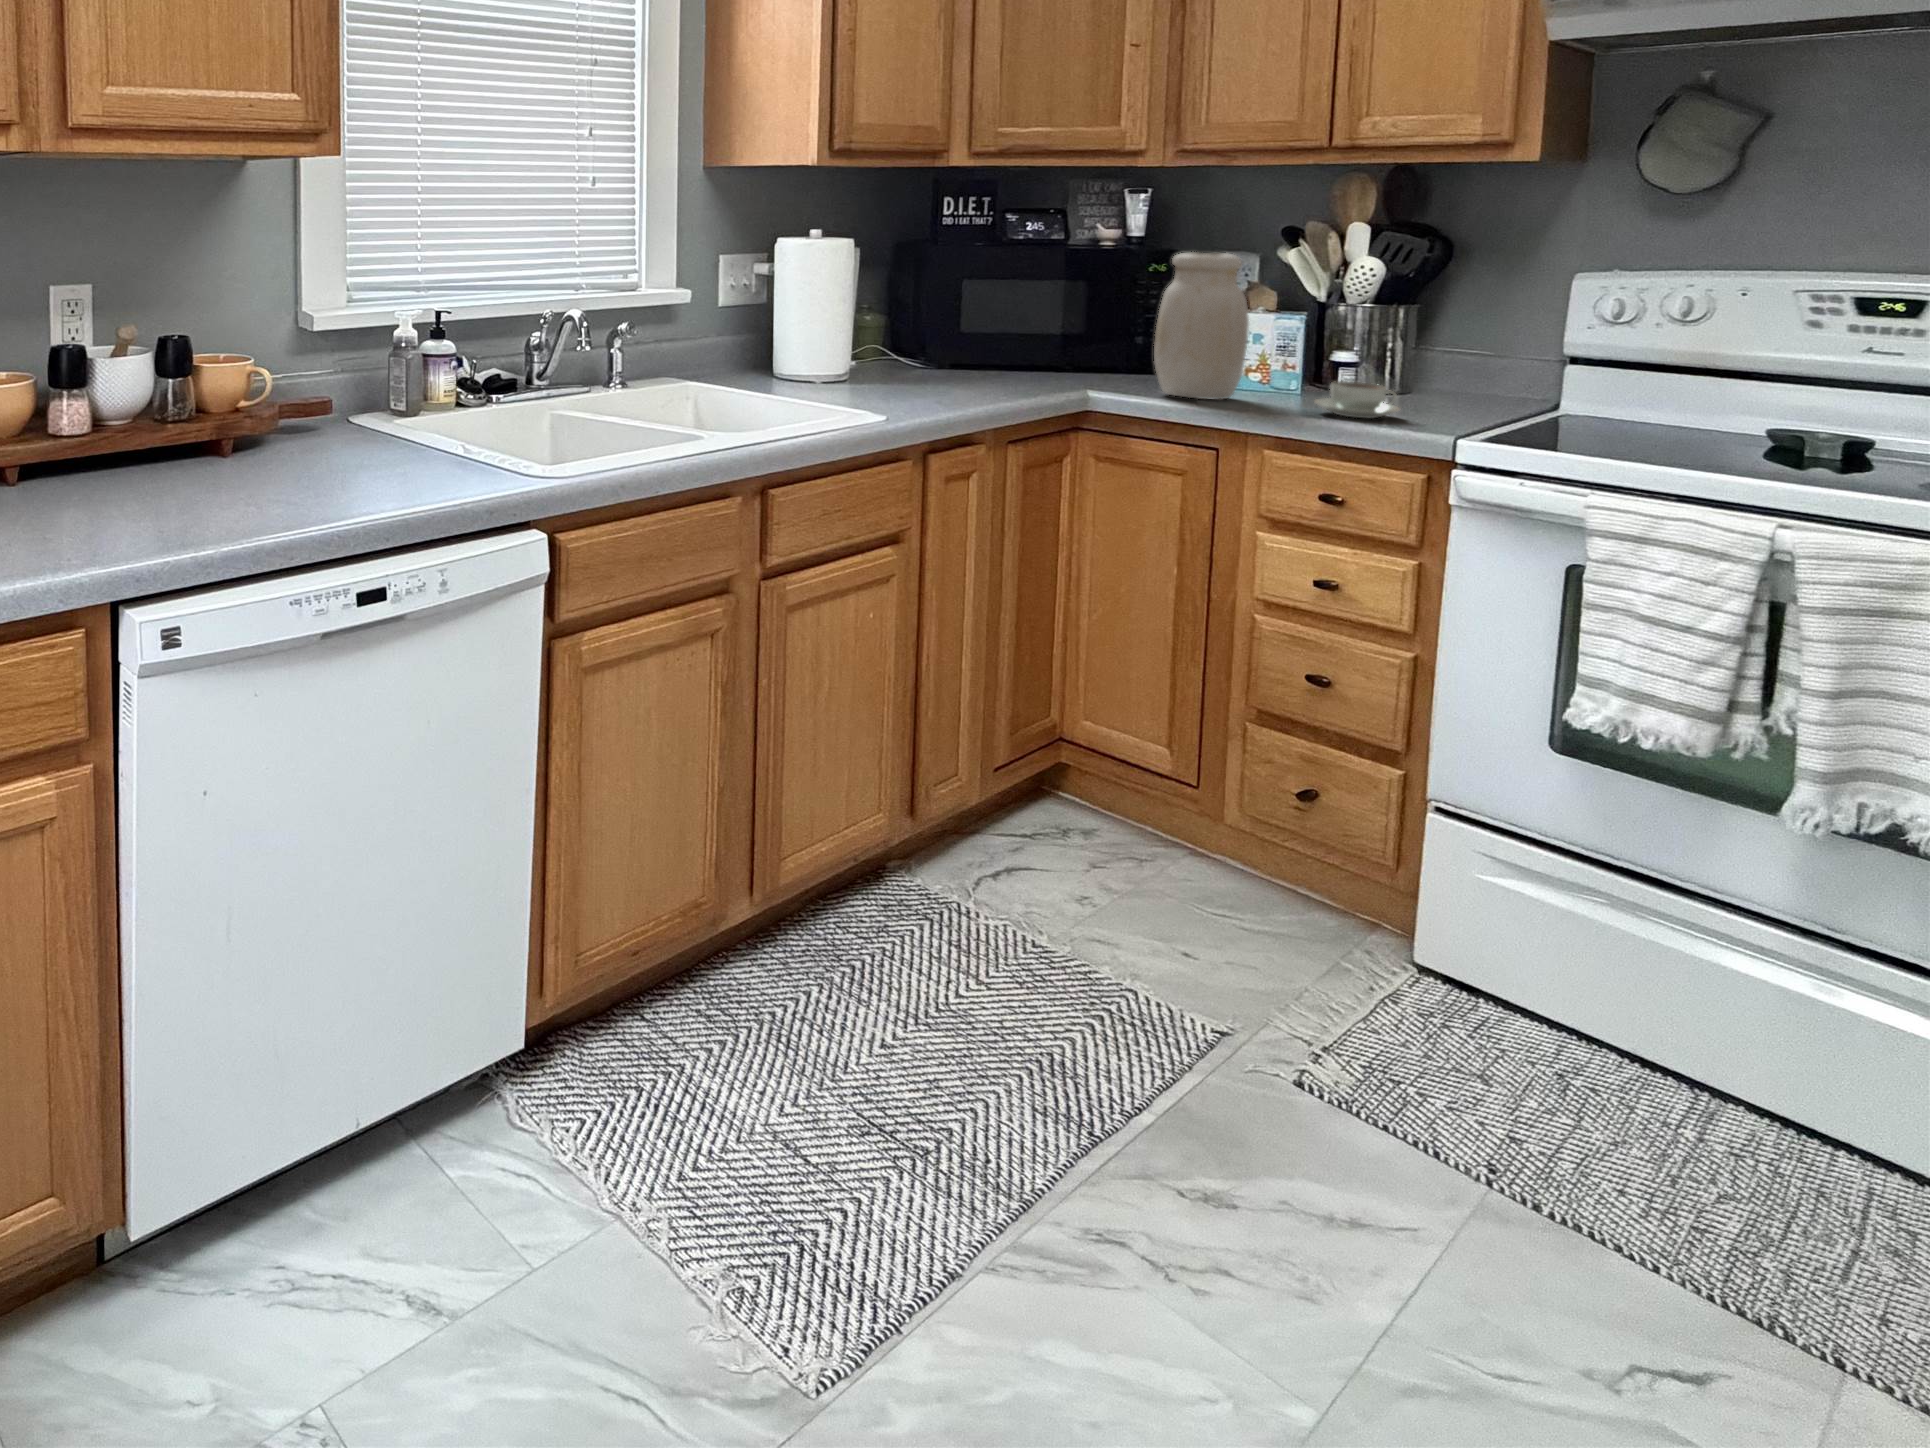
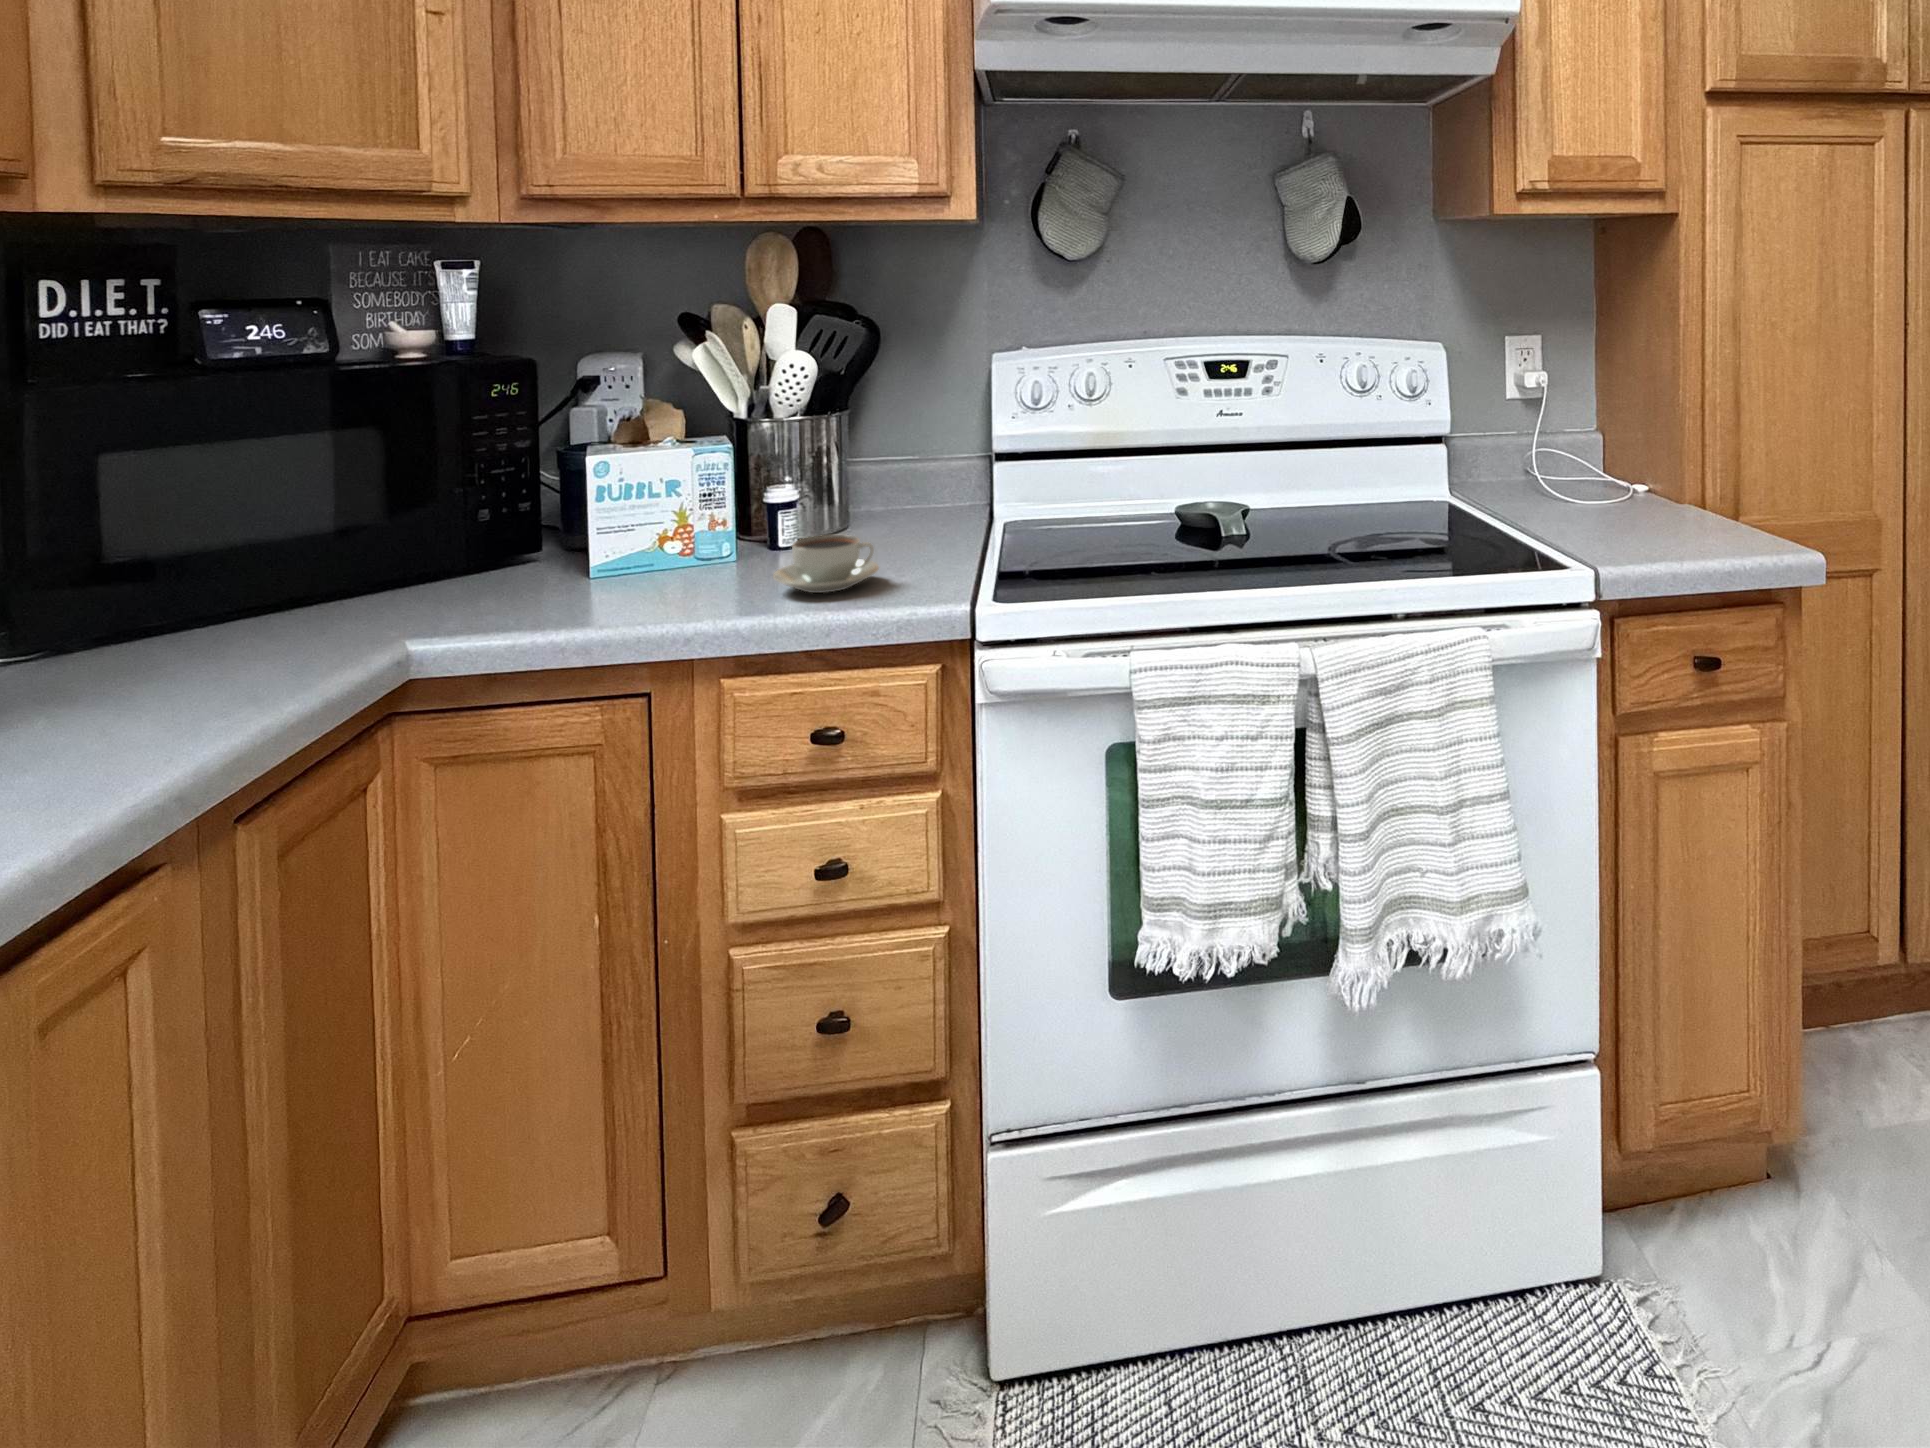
jar: present [1154,252,1249,400] -> none [520,363,667,610]

